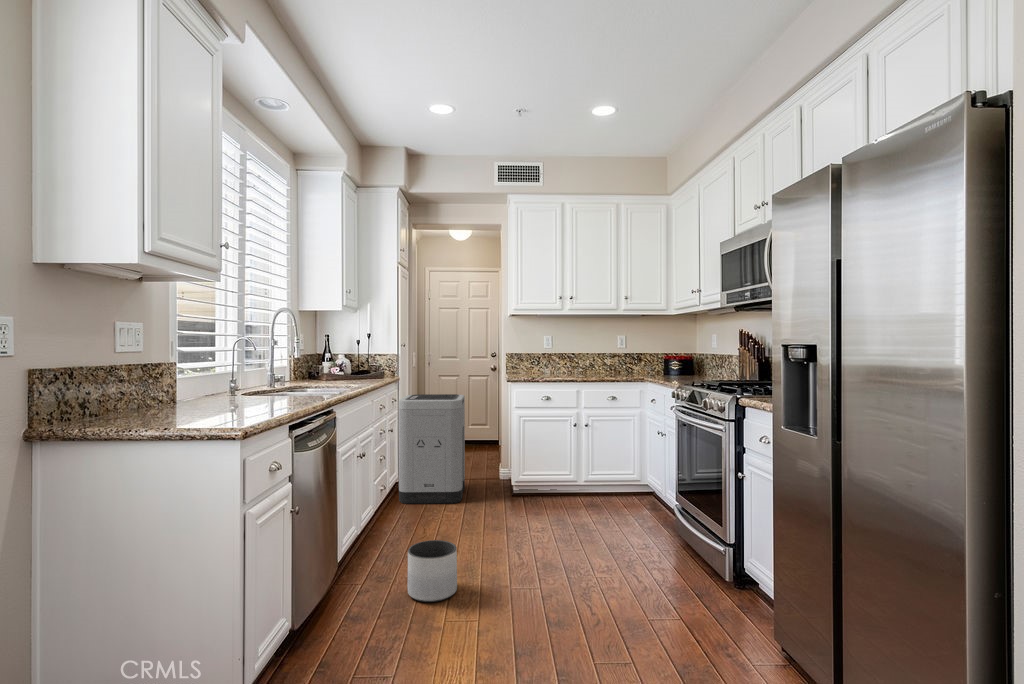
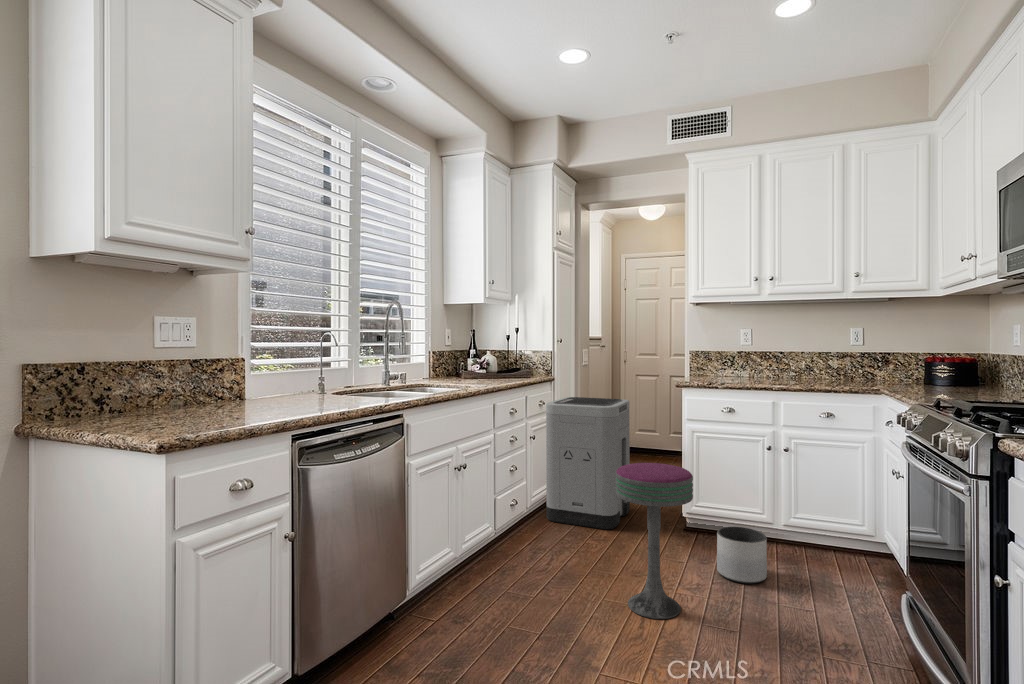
bar stool: none [493,439,550,554] -> present [615,463,693,619]
planter: present [407,540,457,602] -> present [717,527,767,584]

